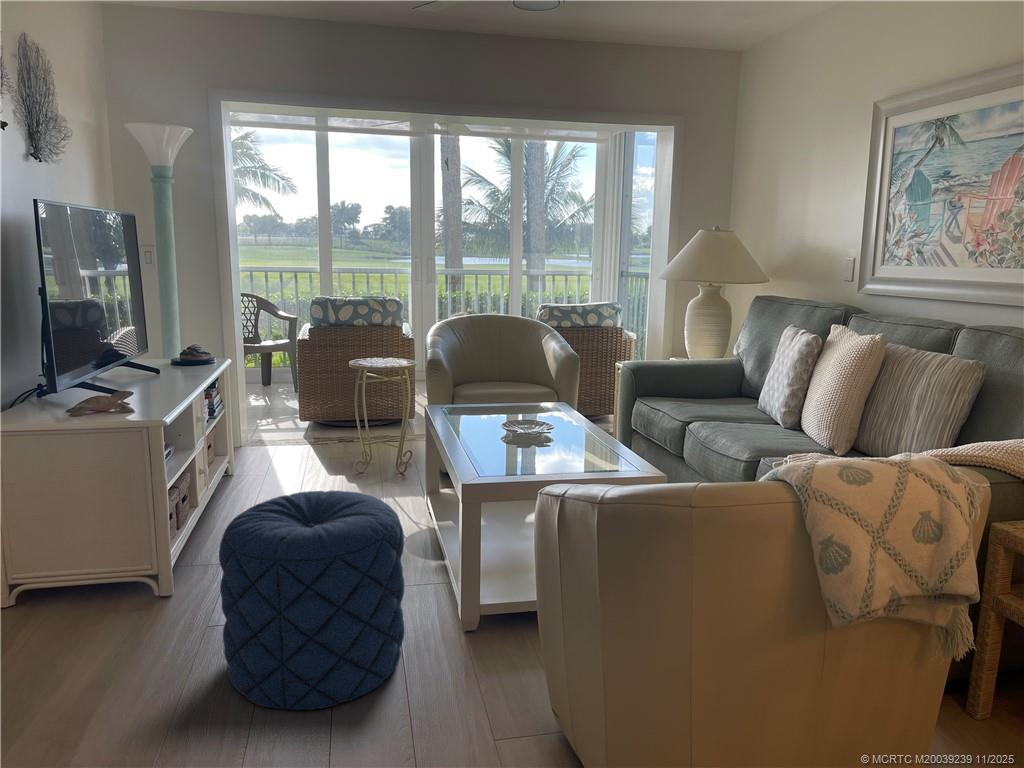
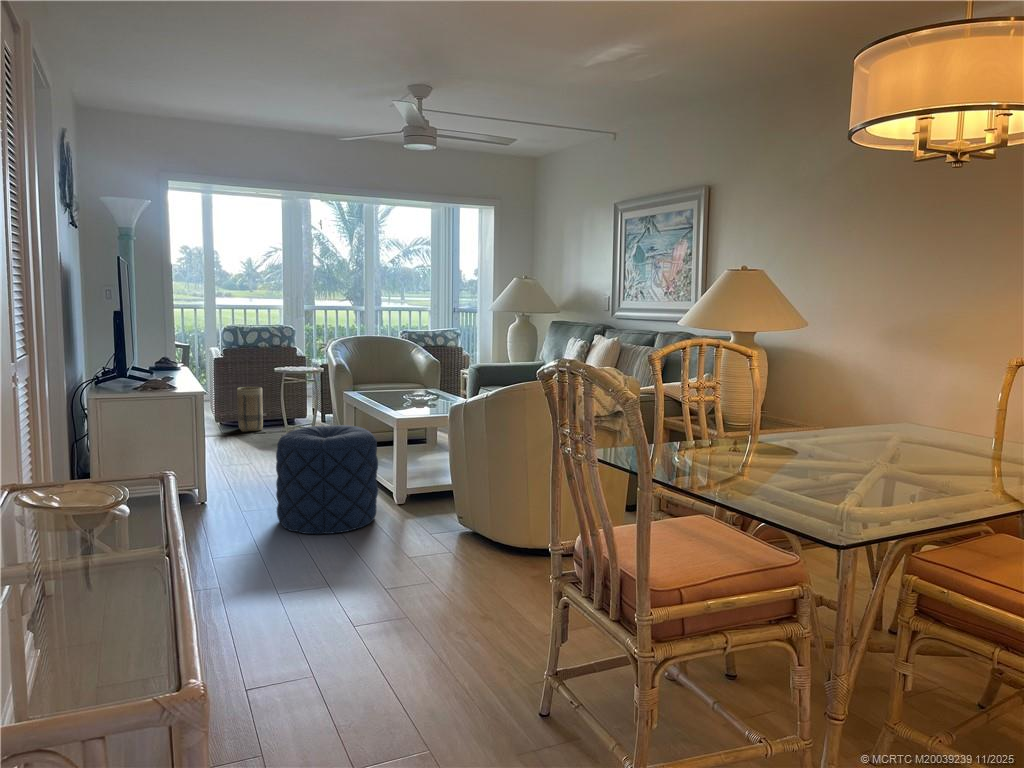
basket: none [321,378,353,437] -> present [237,387,263,432]

